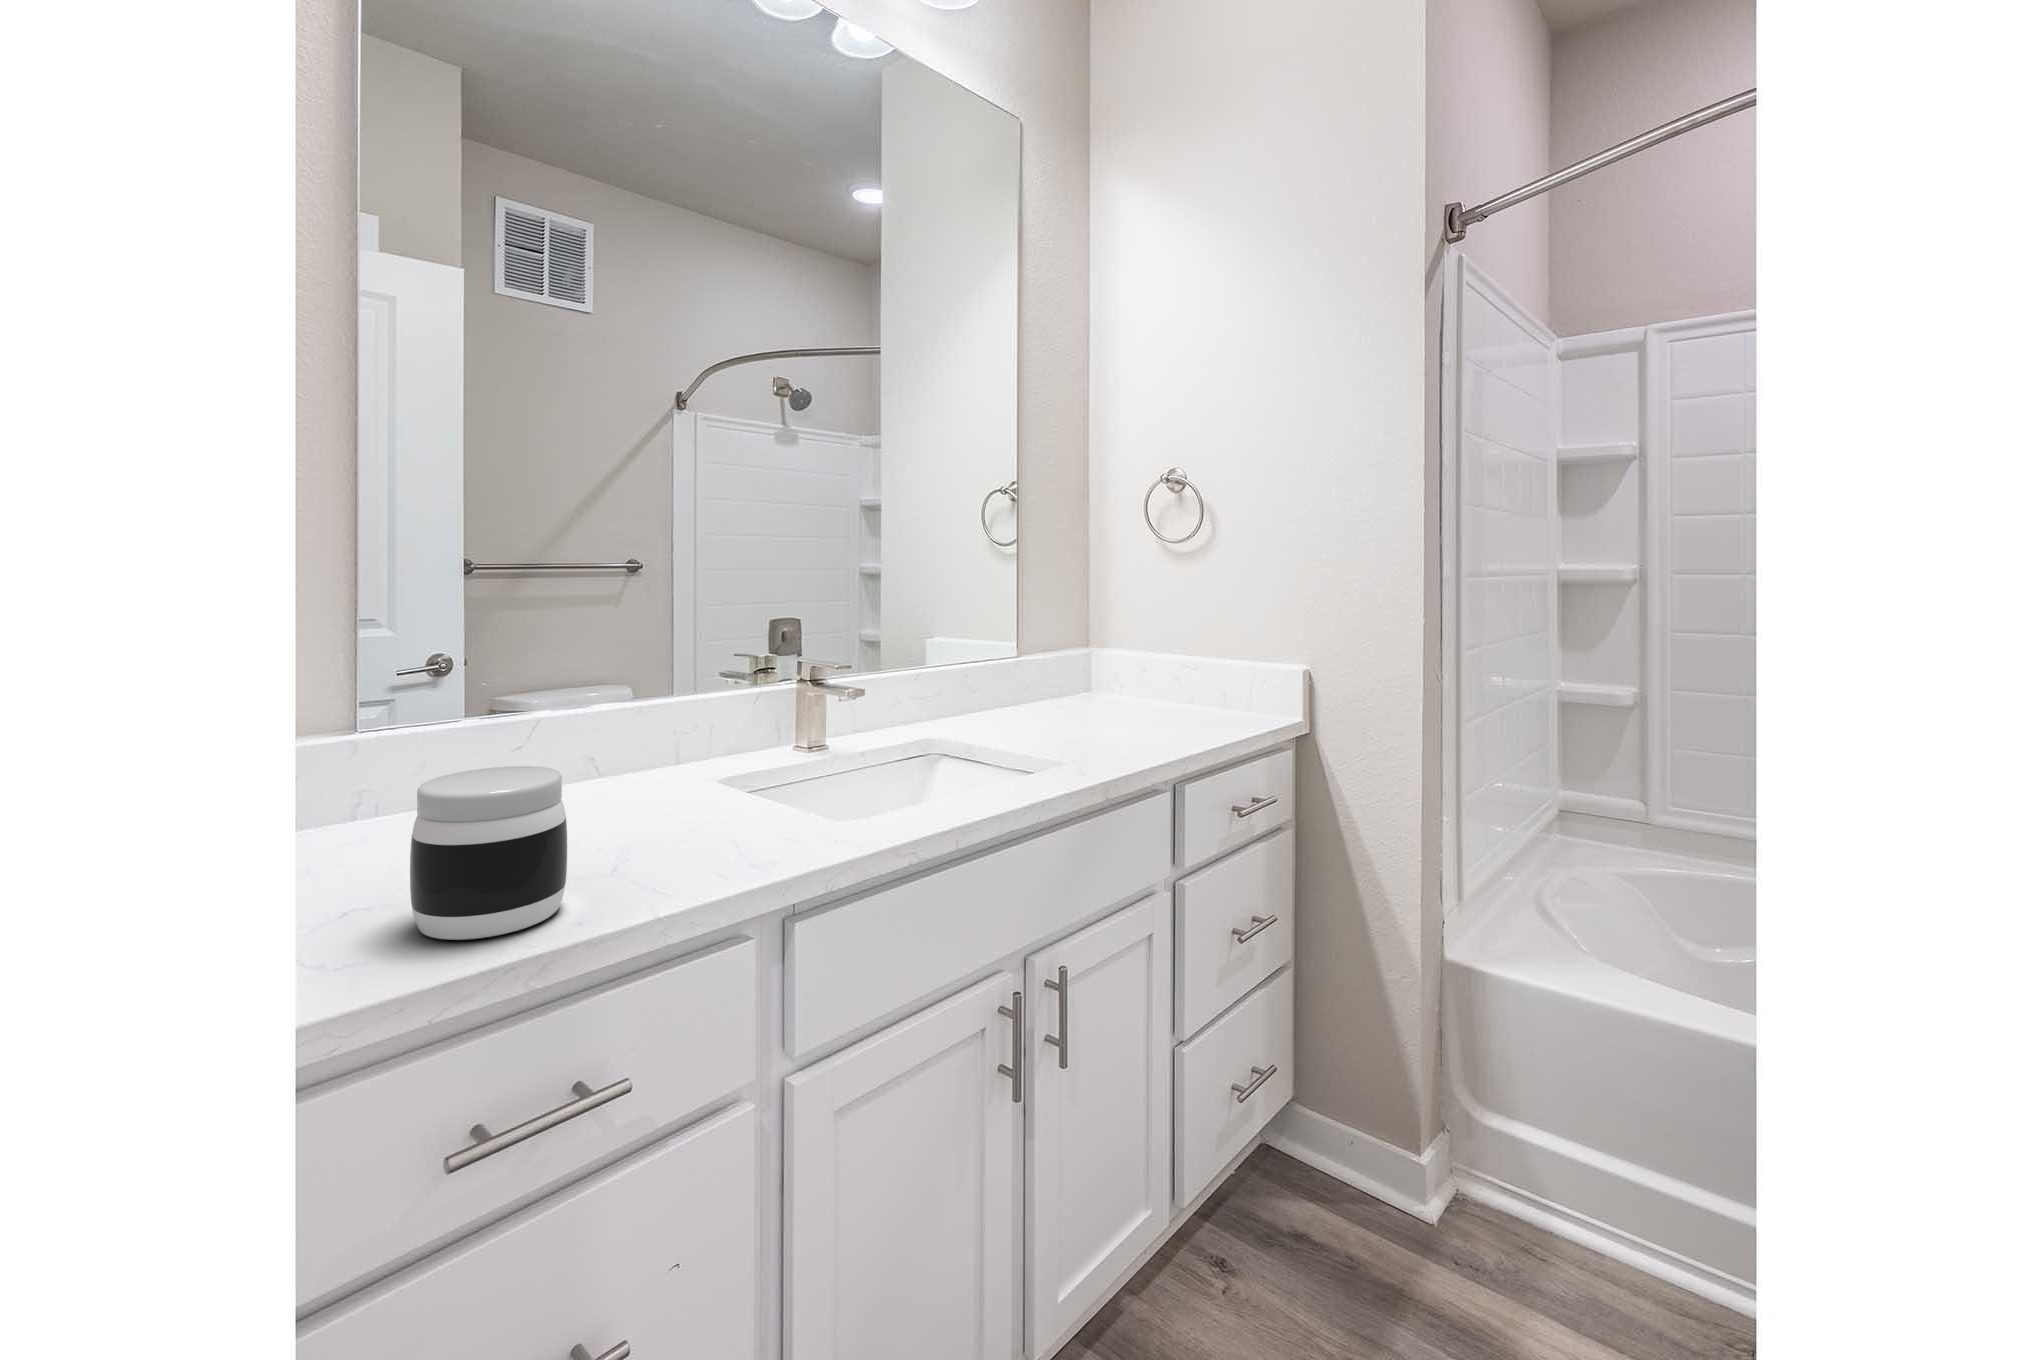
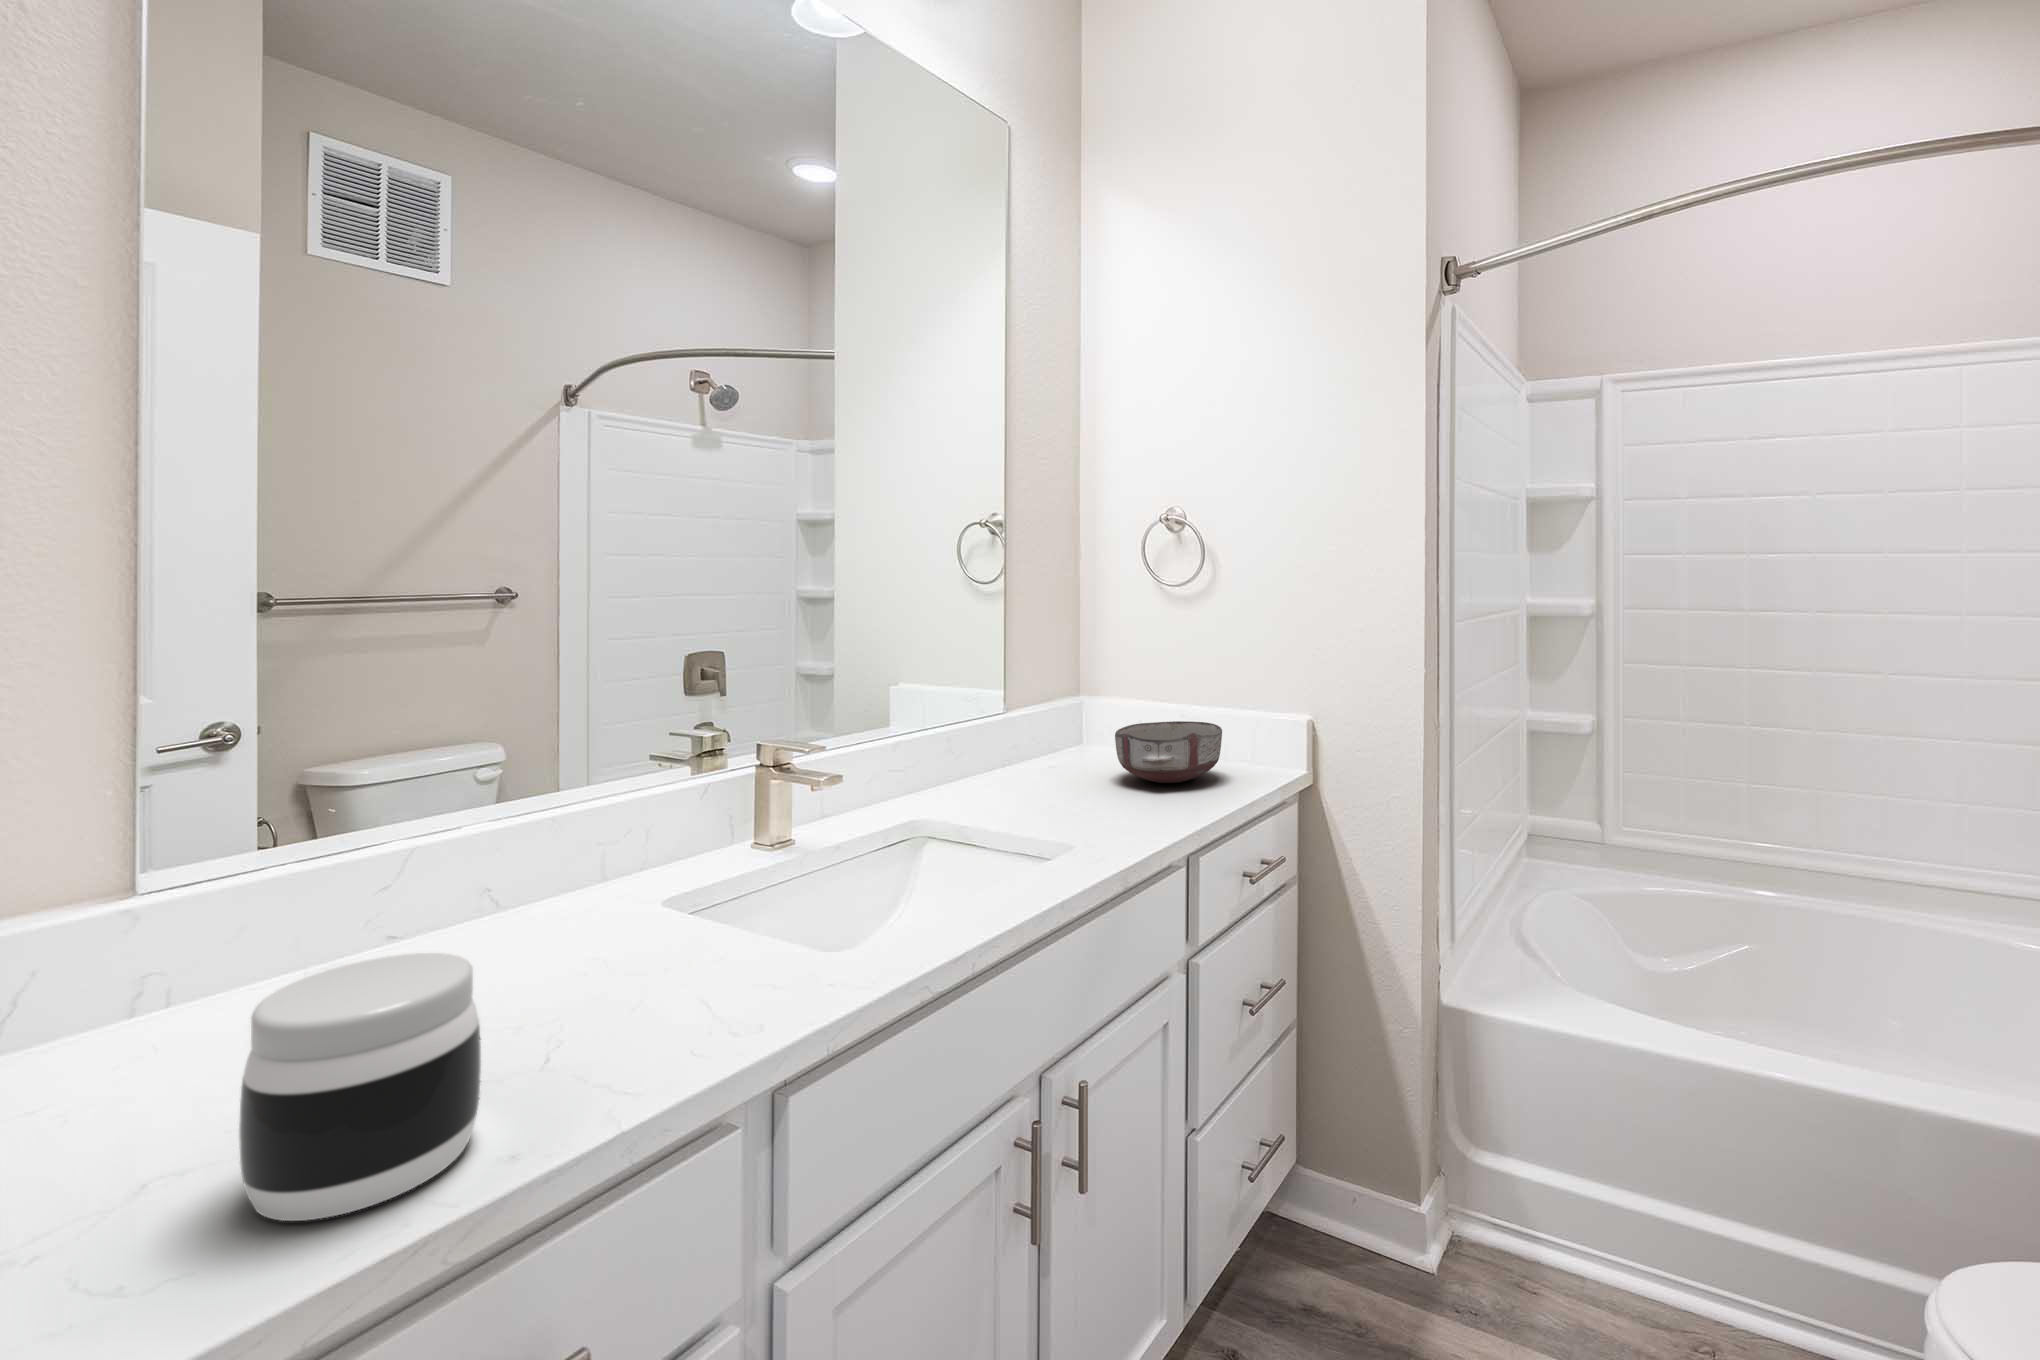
ceramic bowl: none [1115,668,1218,723] -> present [1115,721,1222,783]

